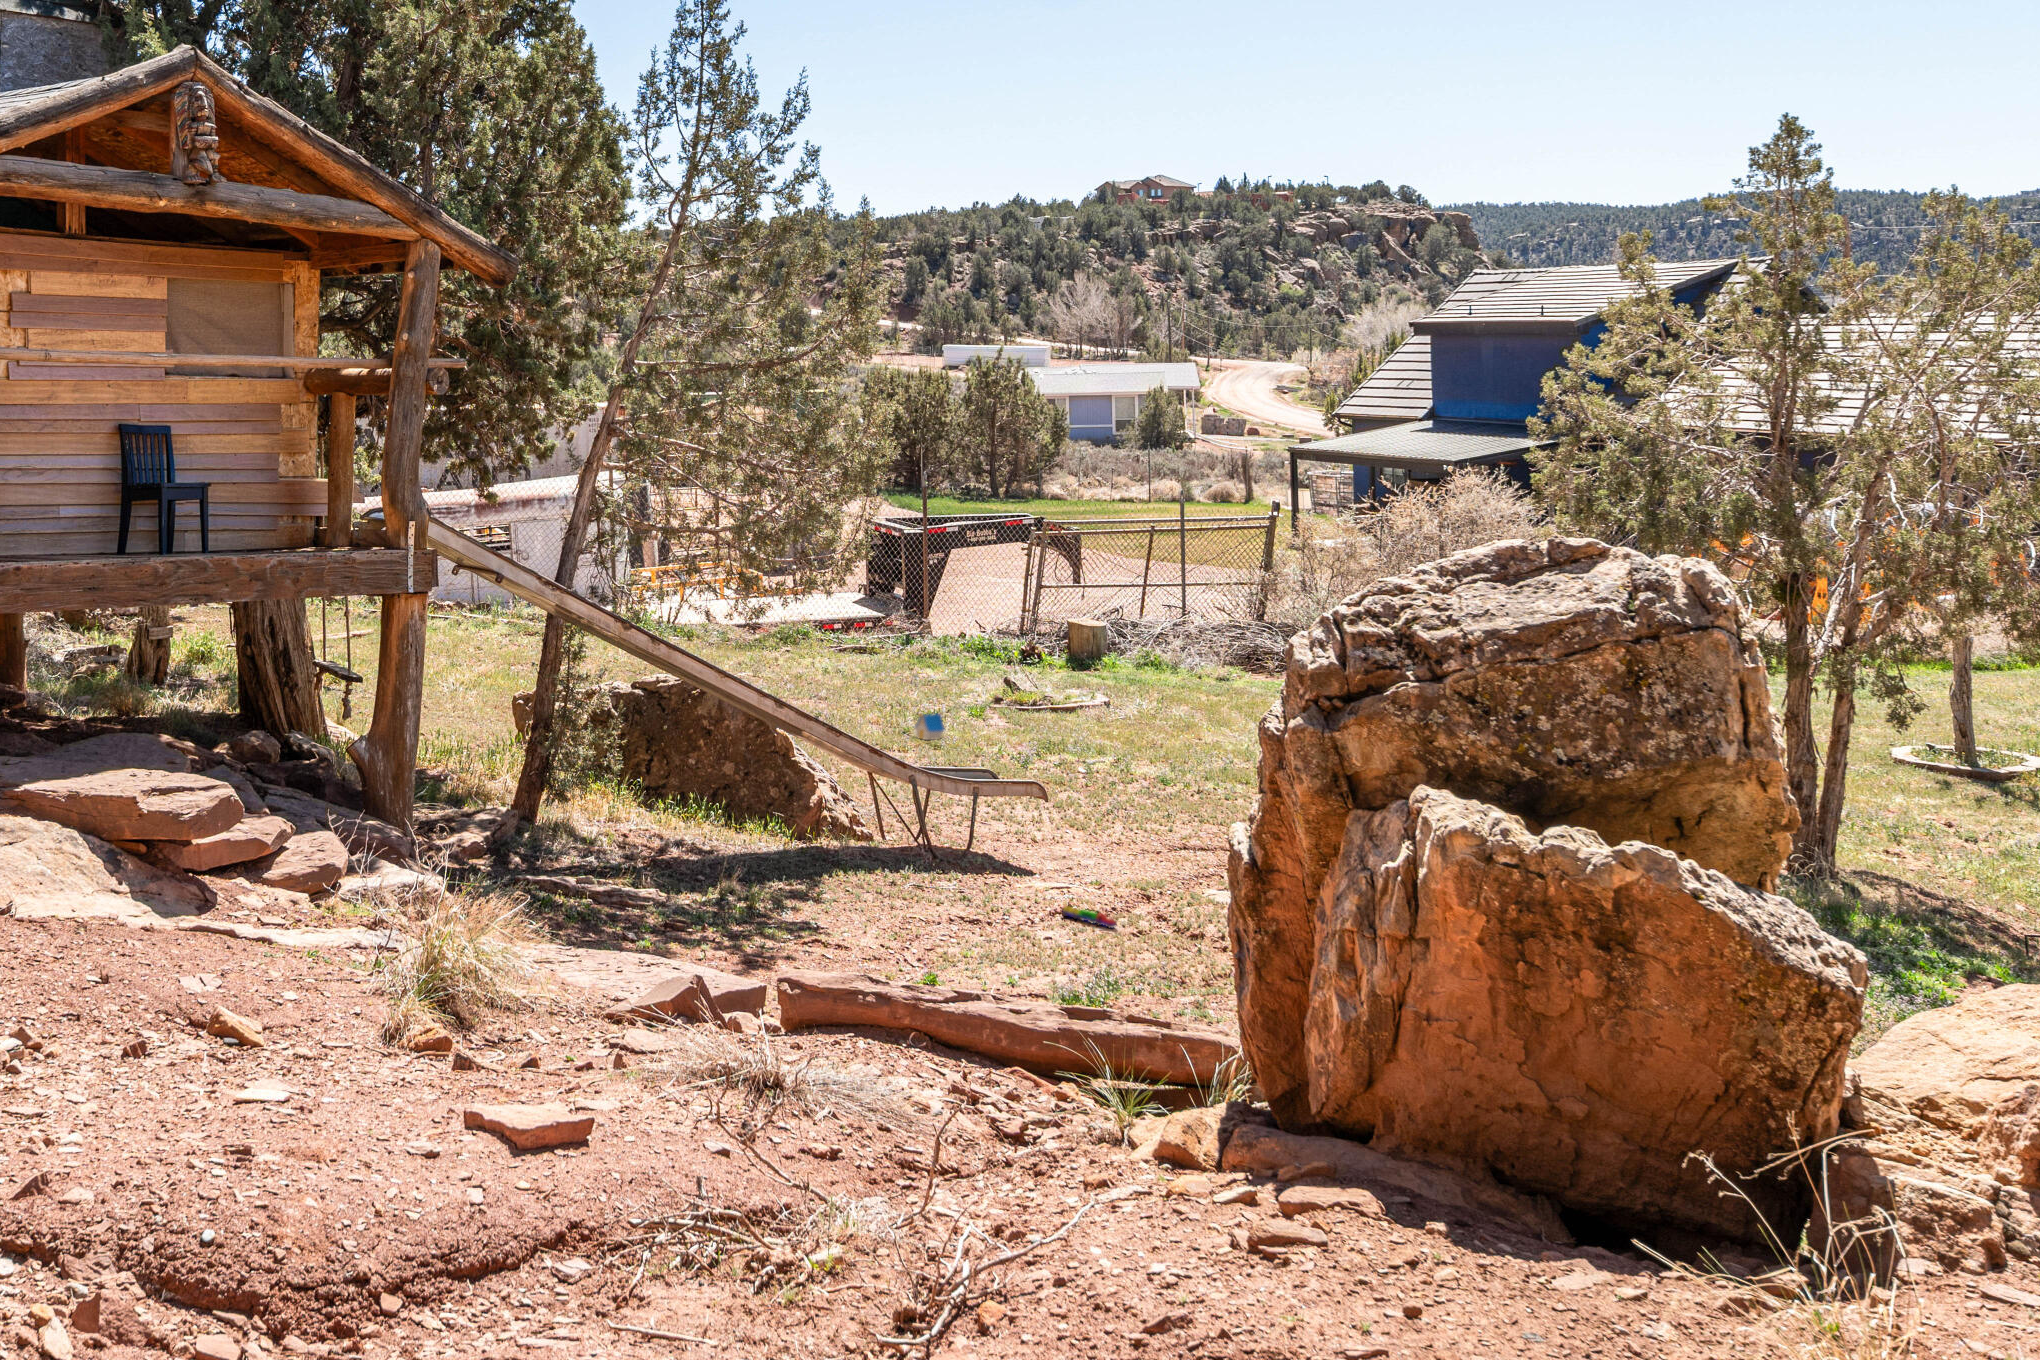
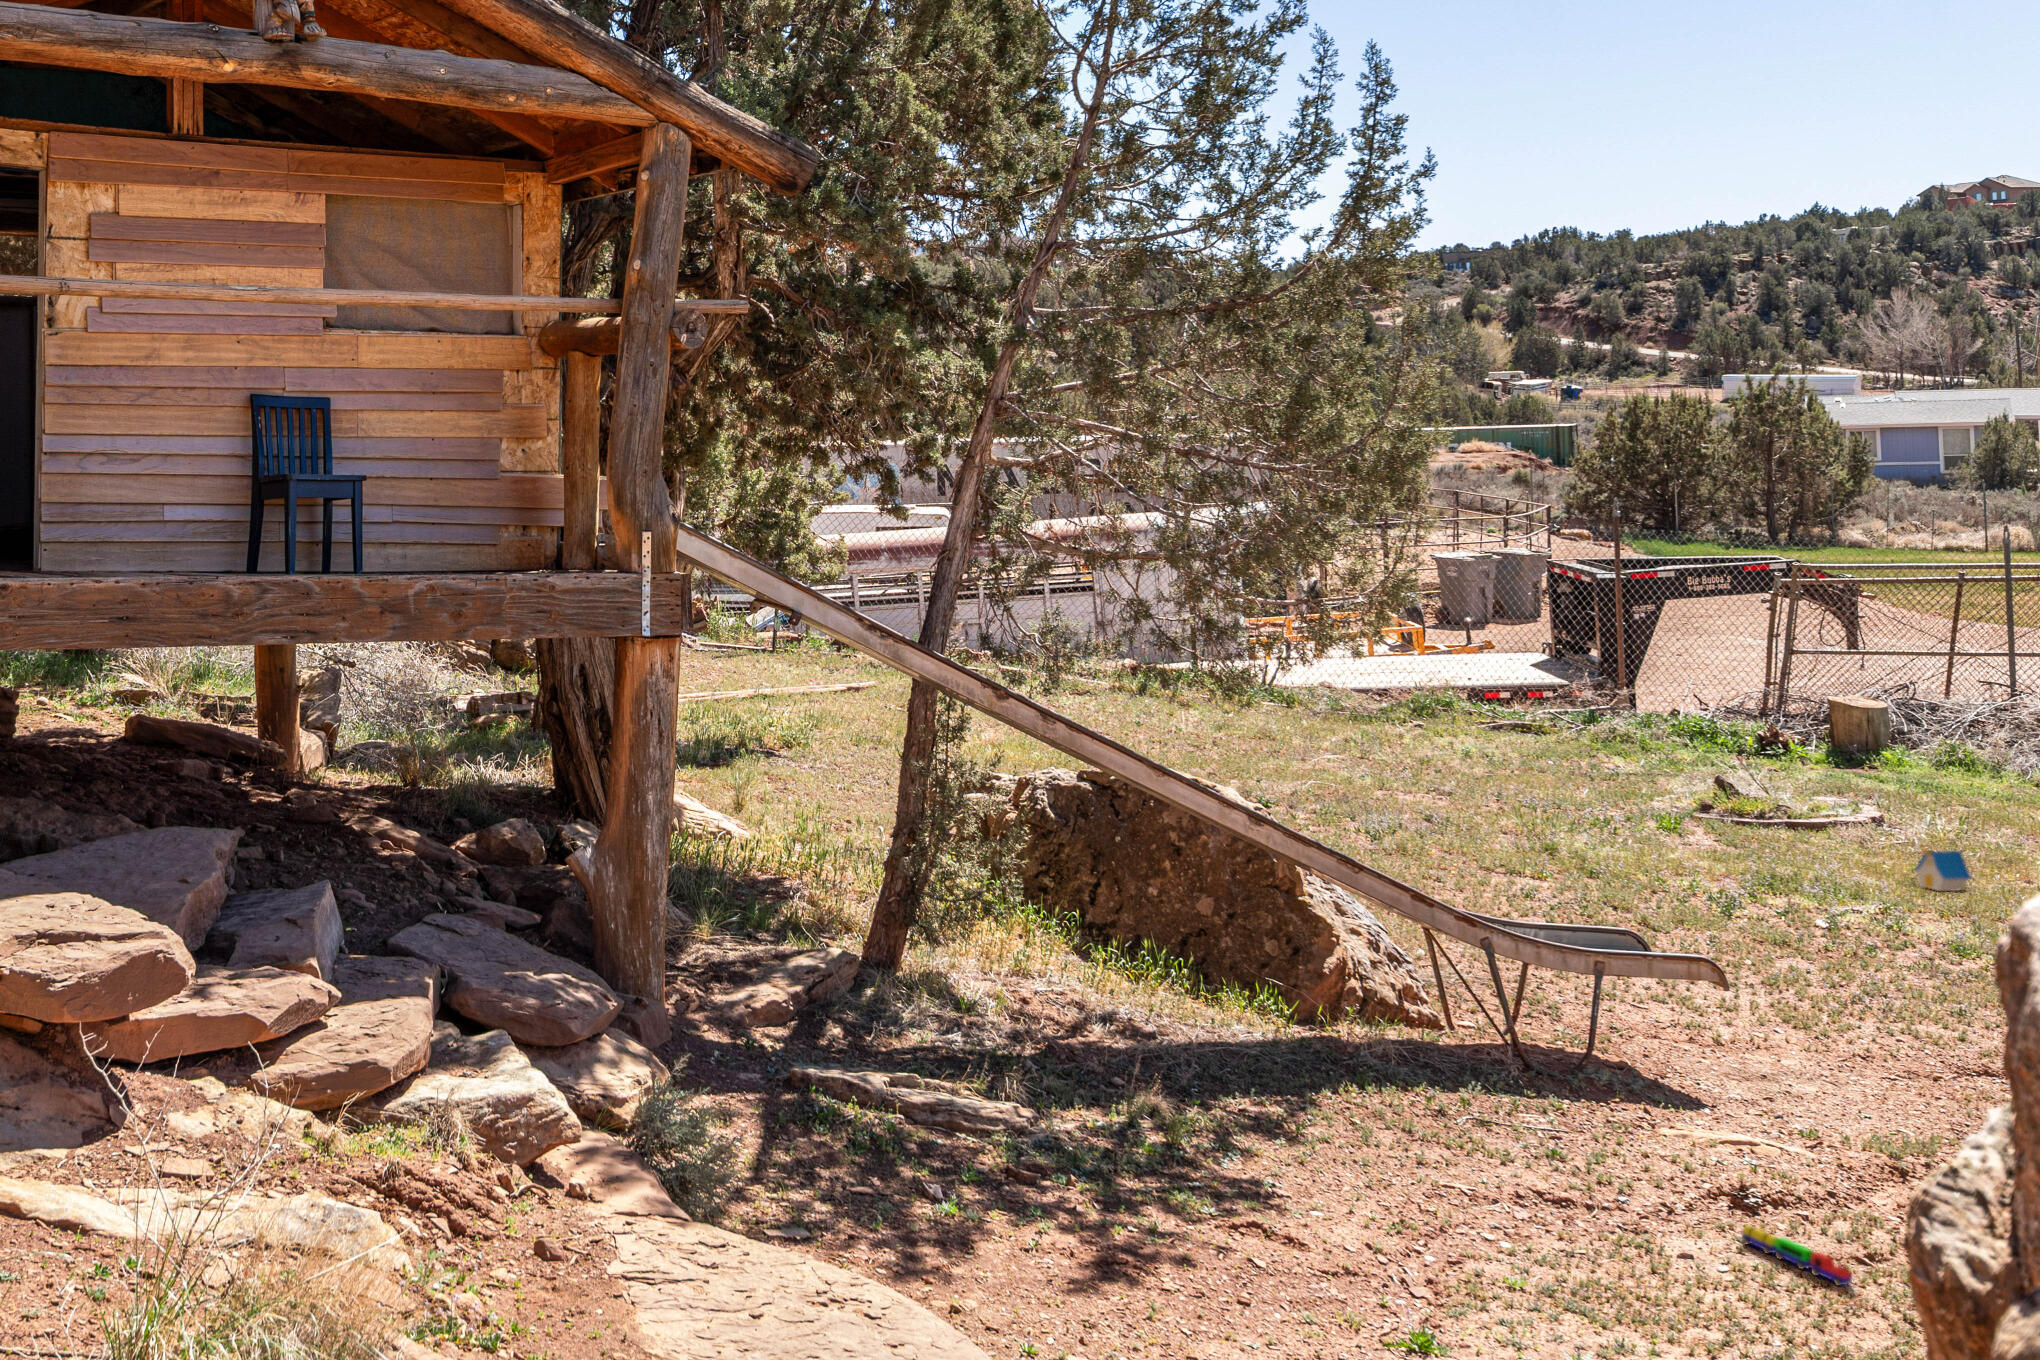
toy house: present [915,713,945,740] -> present [1914,850,1971,891]

